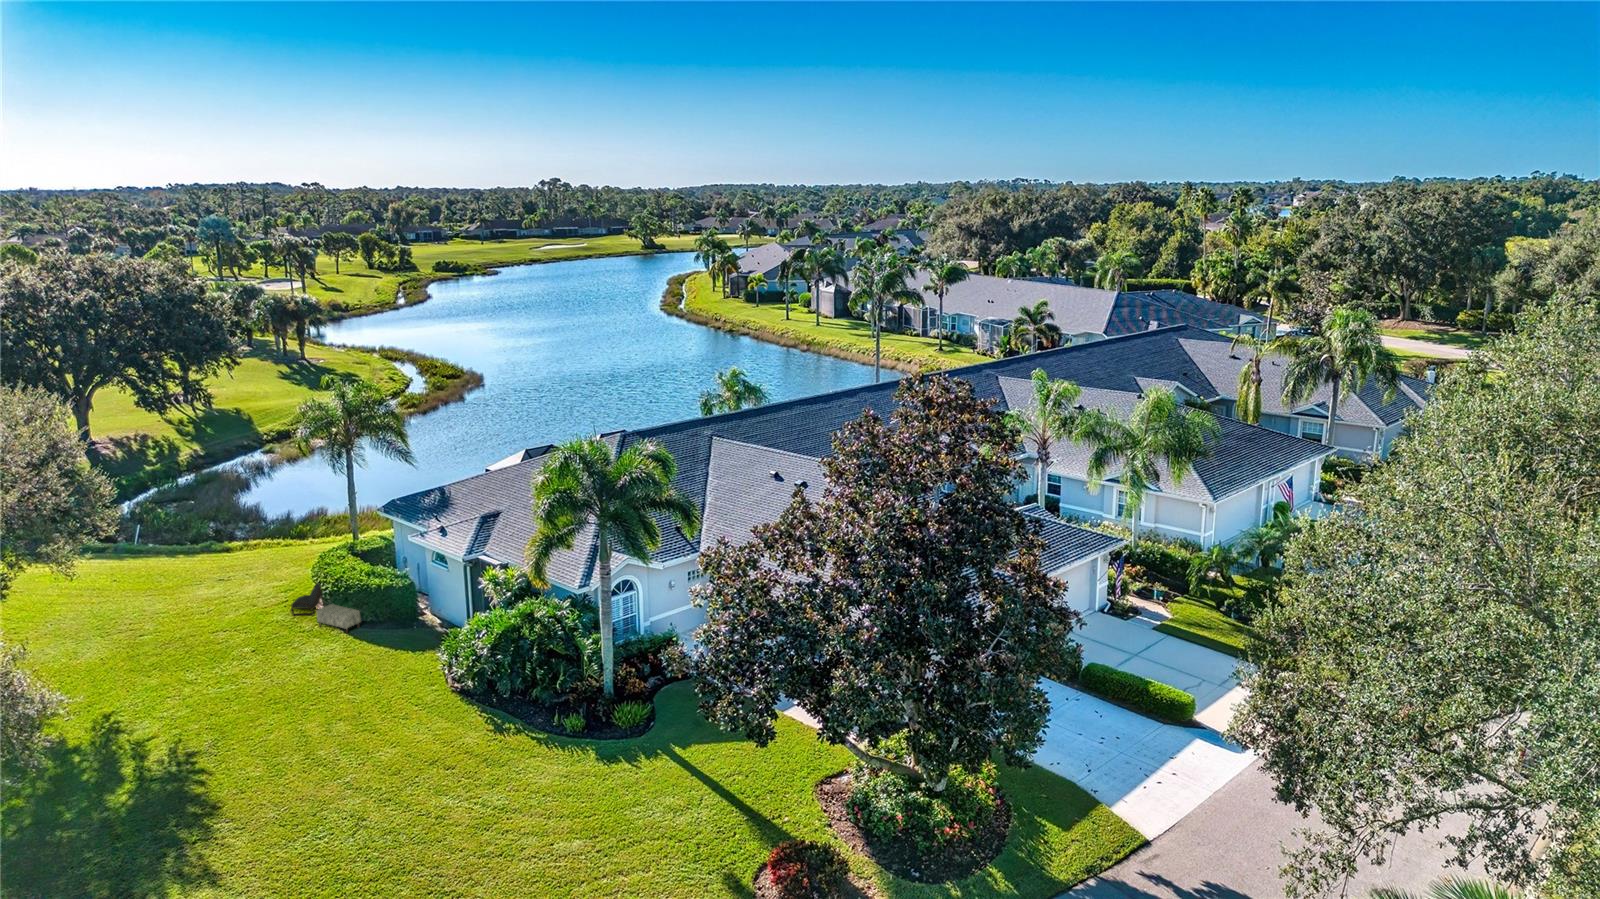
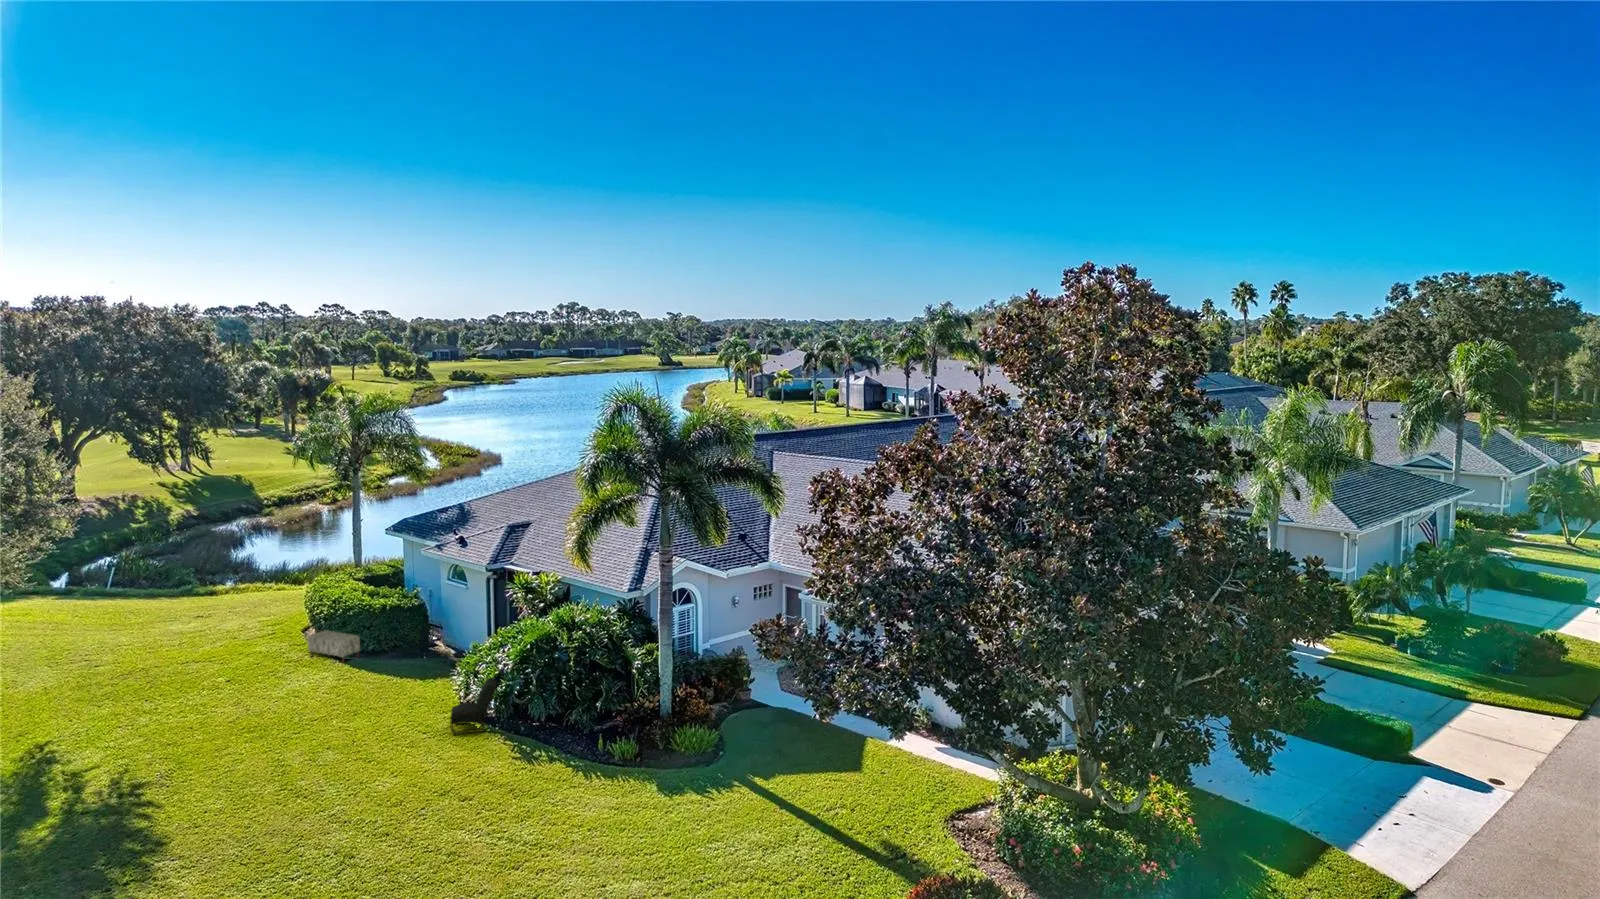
lounge chair: present [291,583,321,616] -> present [450,678,496,735]

